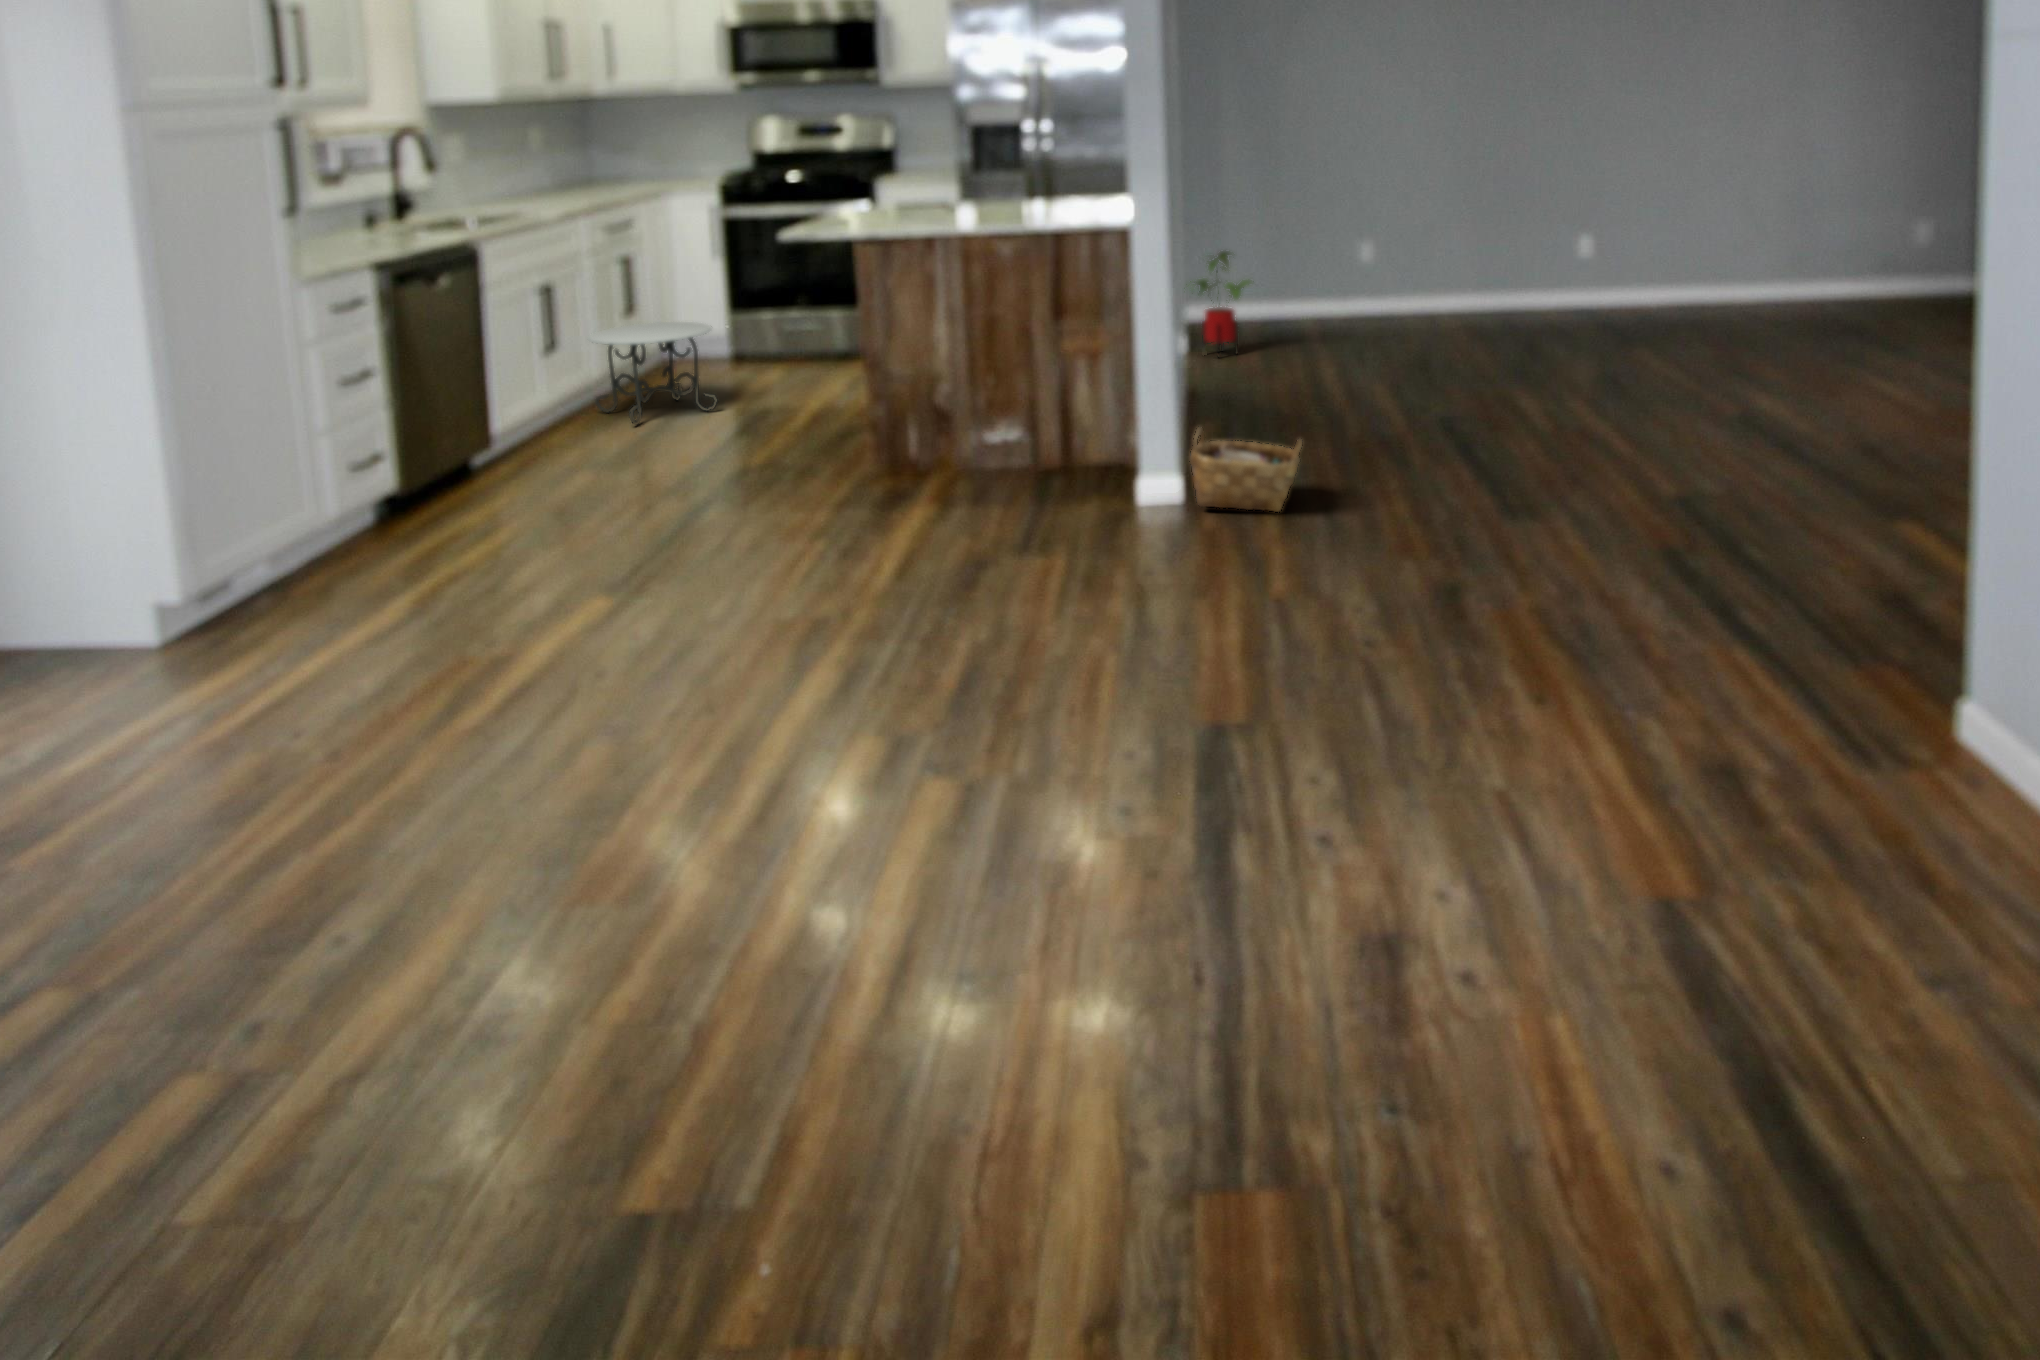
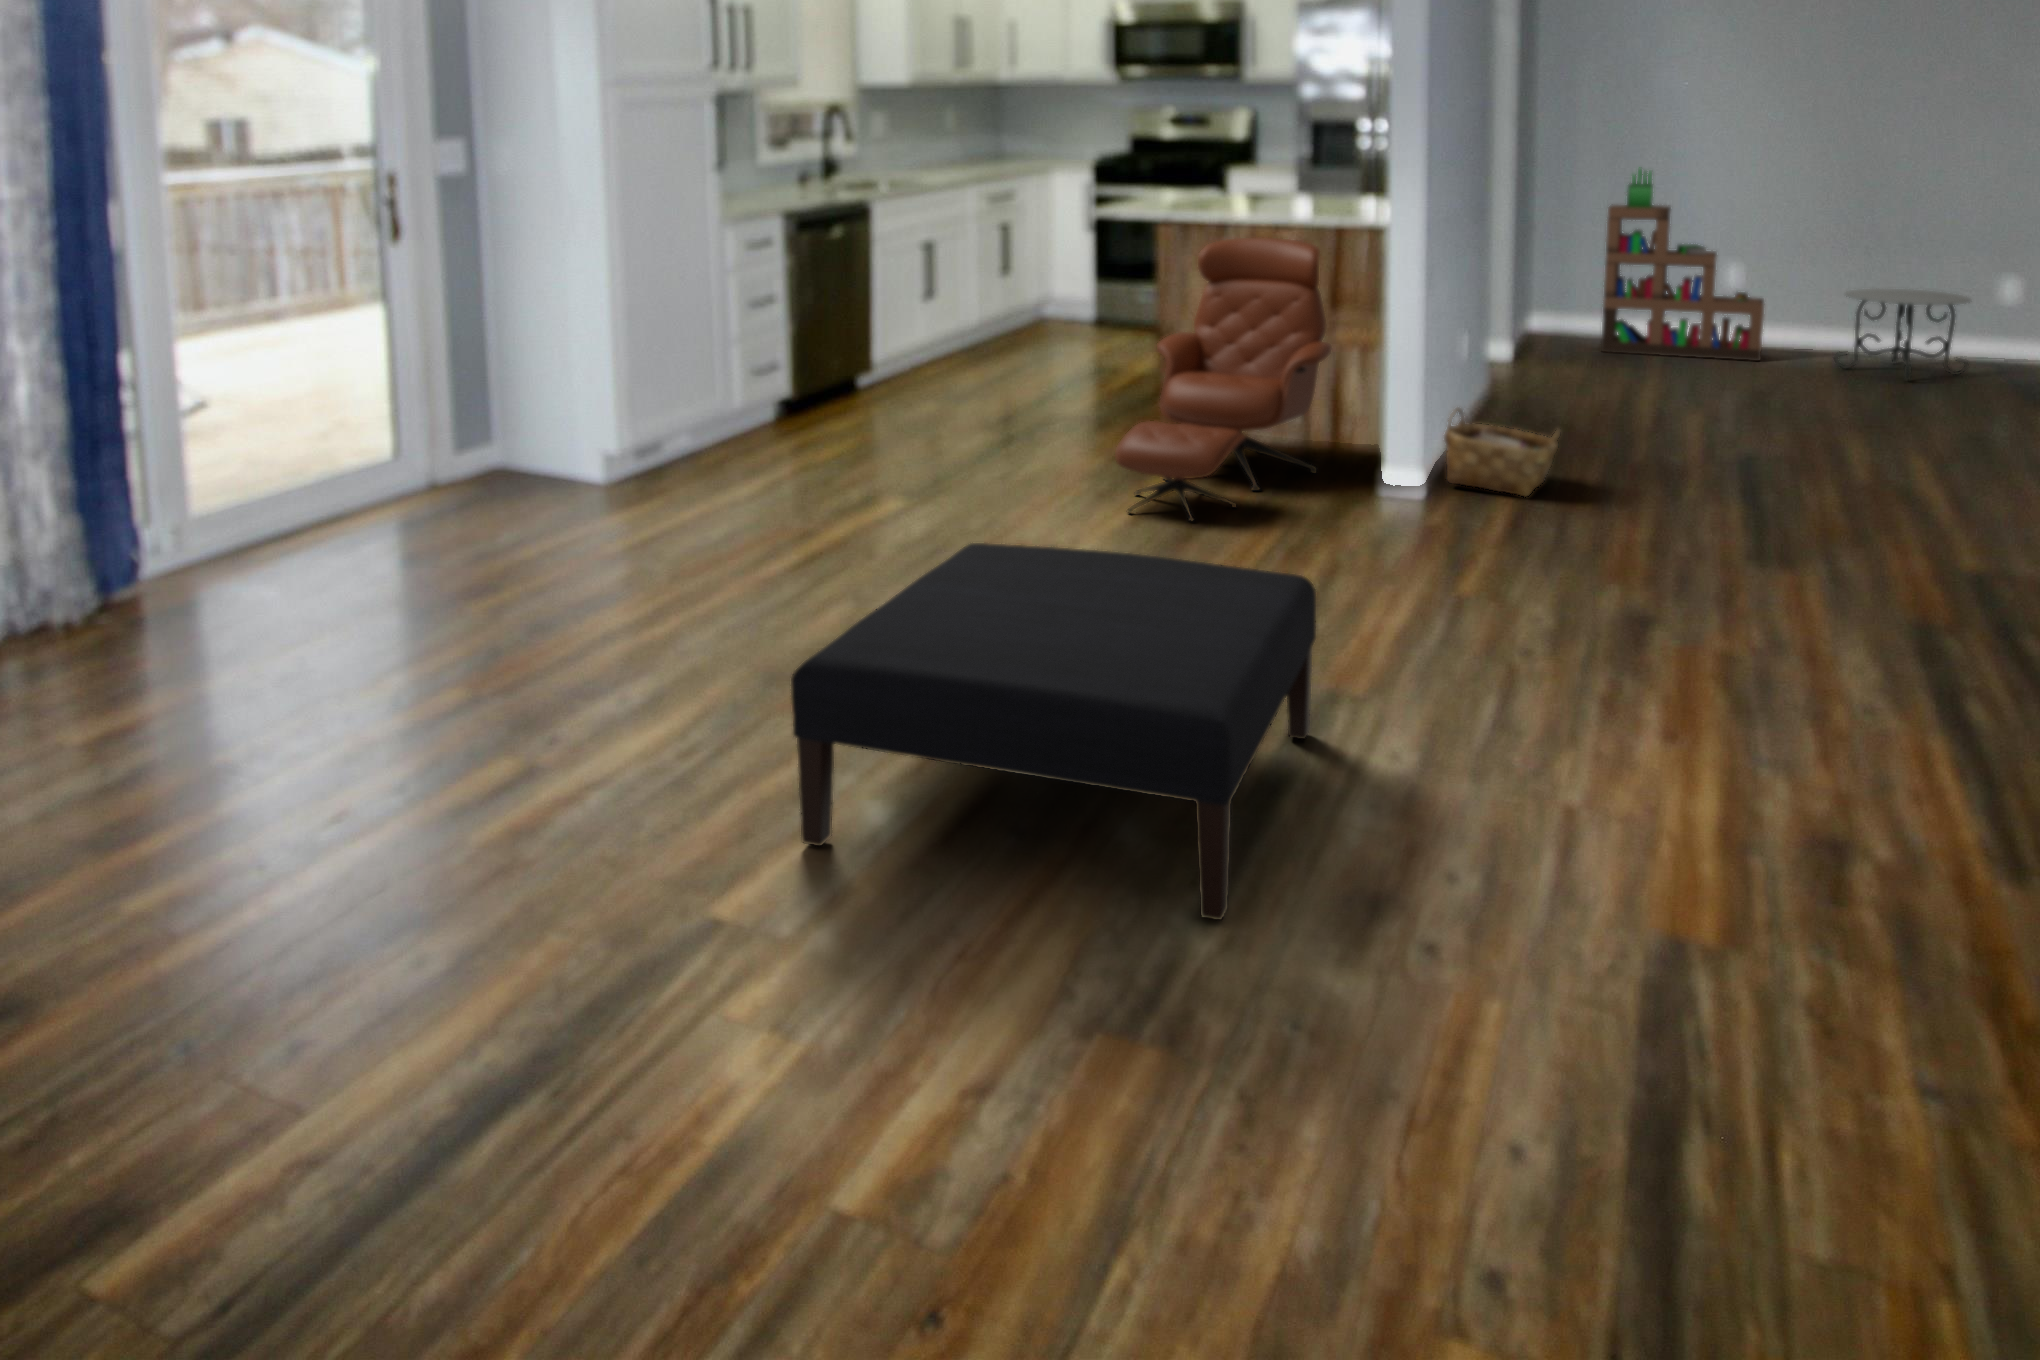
bookshelf: none [1252,163,1395,341] -> present [1601,167,1764,361]
house plant: present [1190,251,1250,357] -> none [1521,255,1599,363]
lounge chair: none [859,263,1065,594] -> present [1115,237,1331,521]
side table: present [588,322,718,424] -> present [1834,289,1971,380]
ottoman: none [639,684,1274,1209] -> present [791,543,1316,920]

